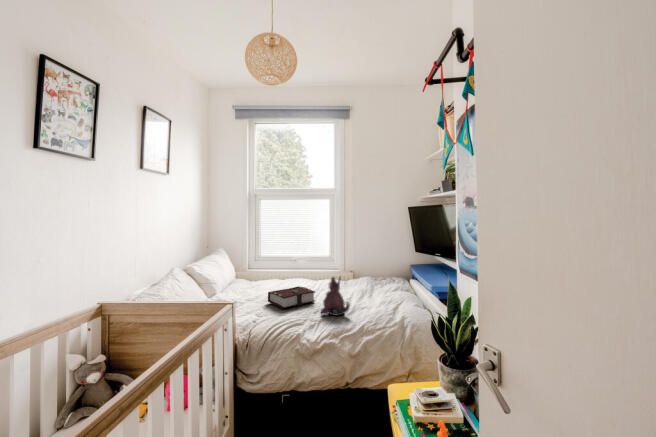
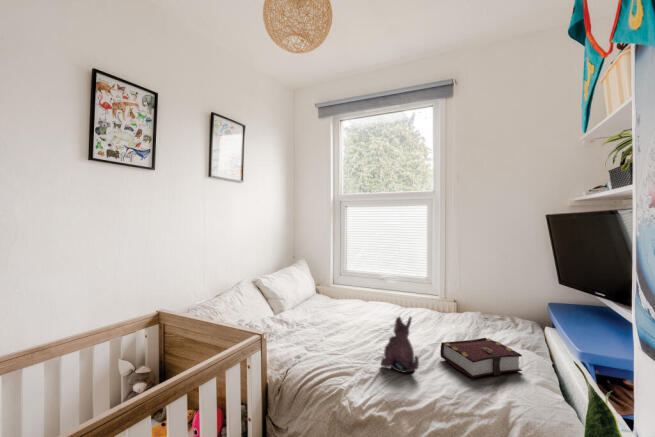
book: present [268,286,315,308] -> present [440,338,522,378]

